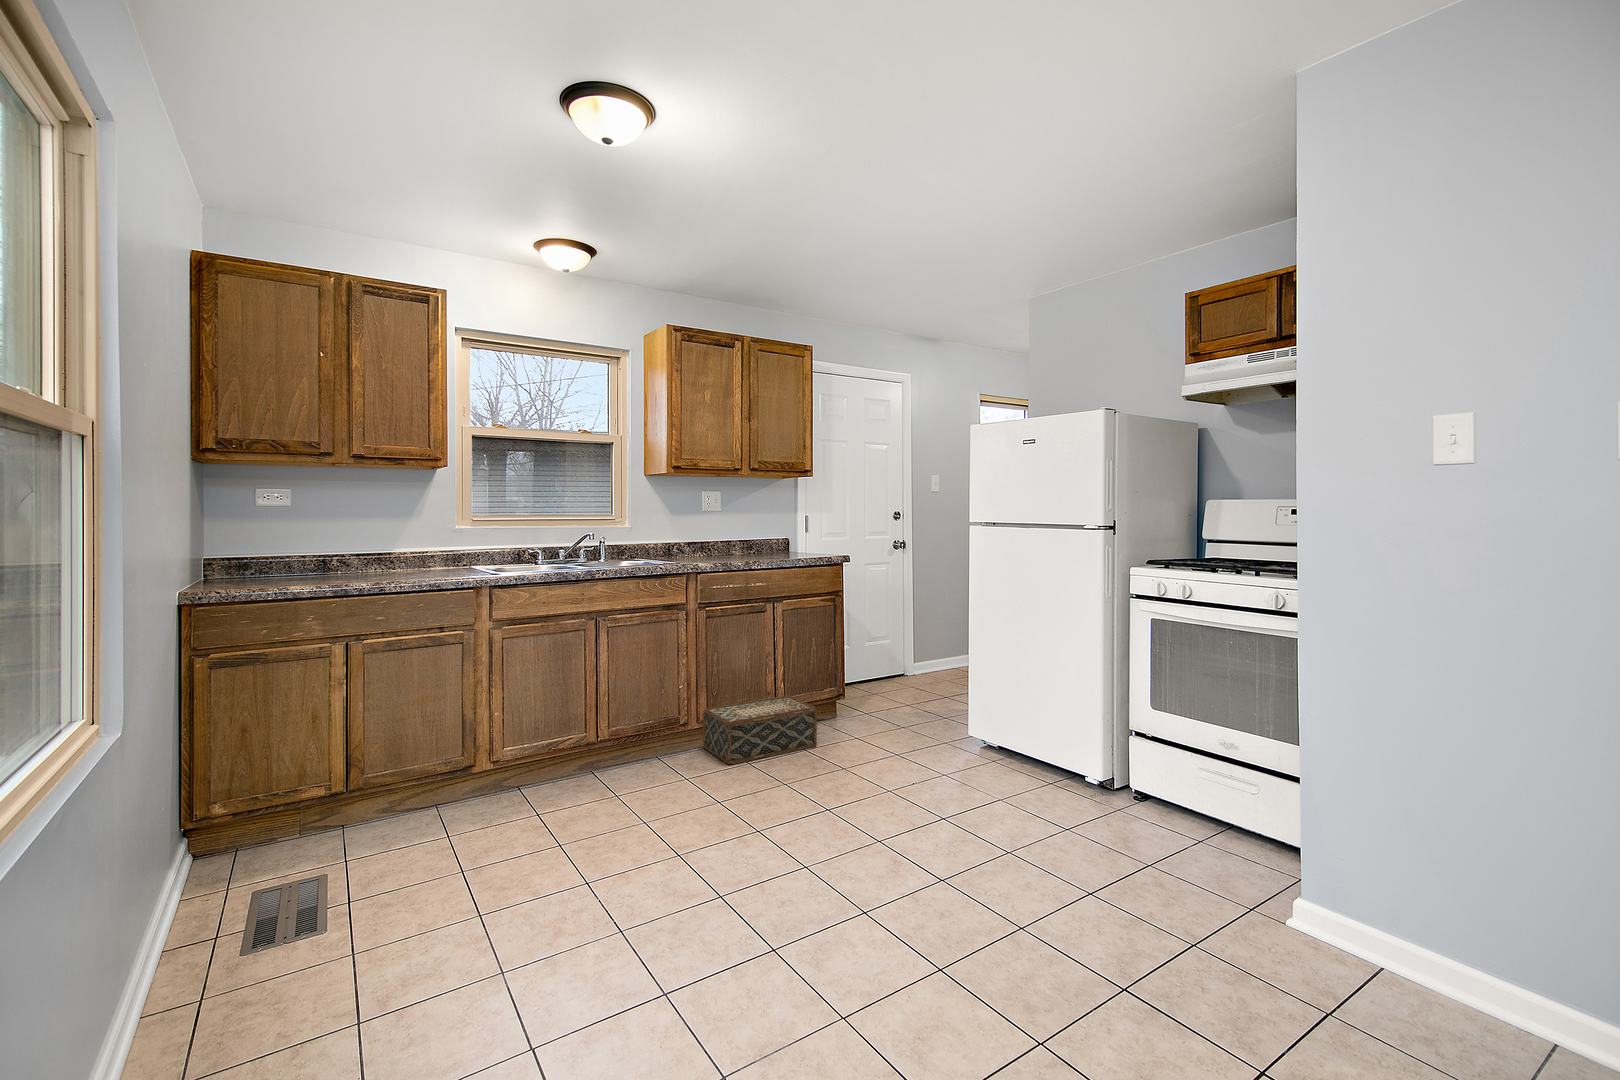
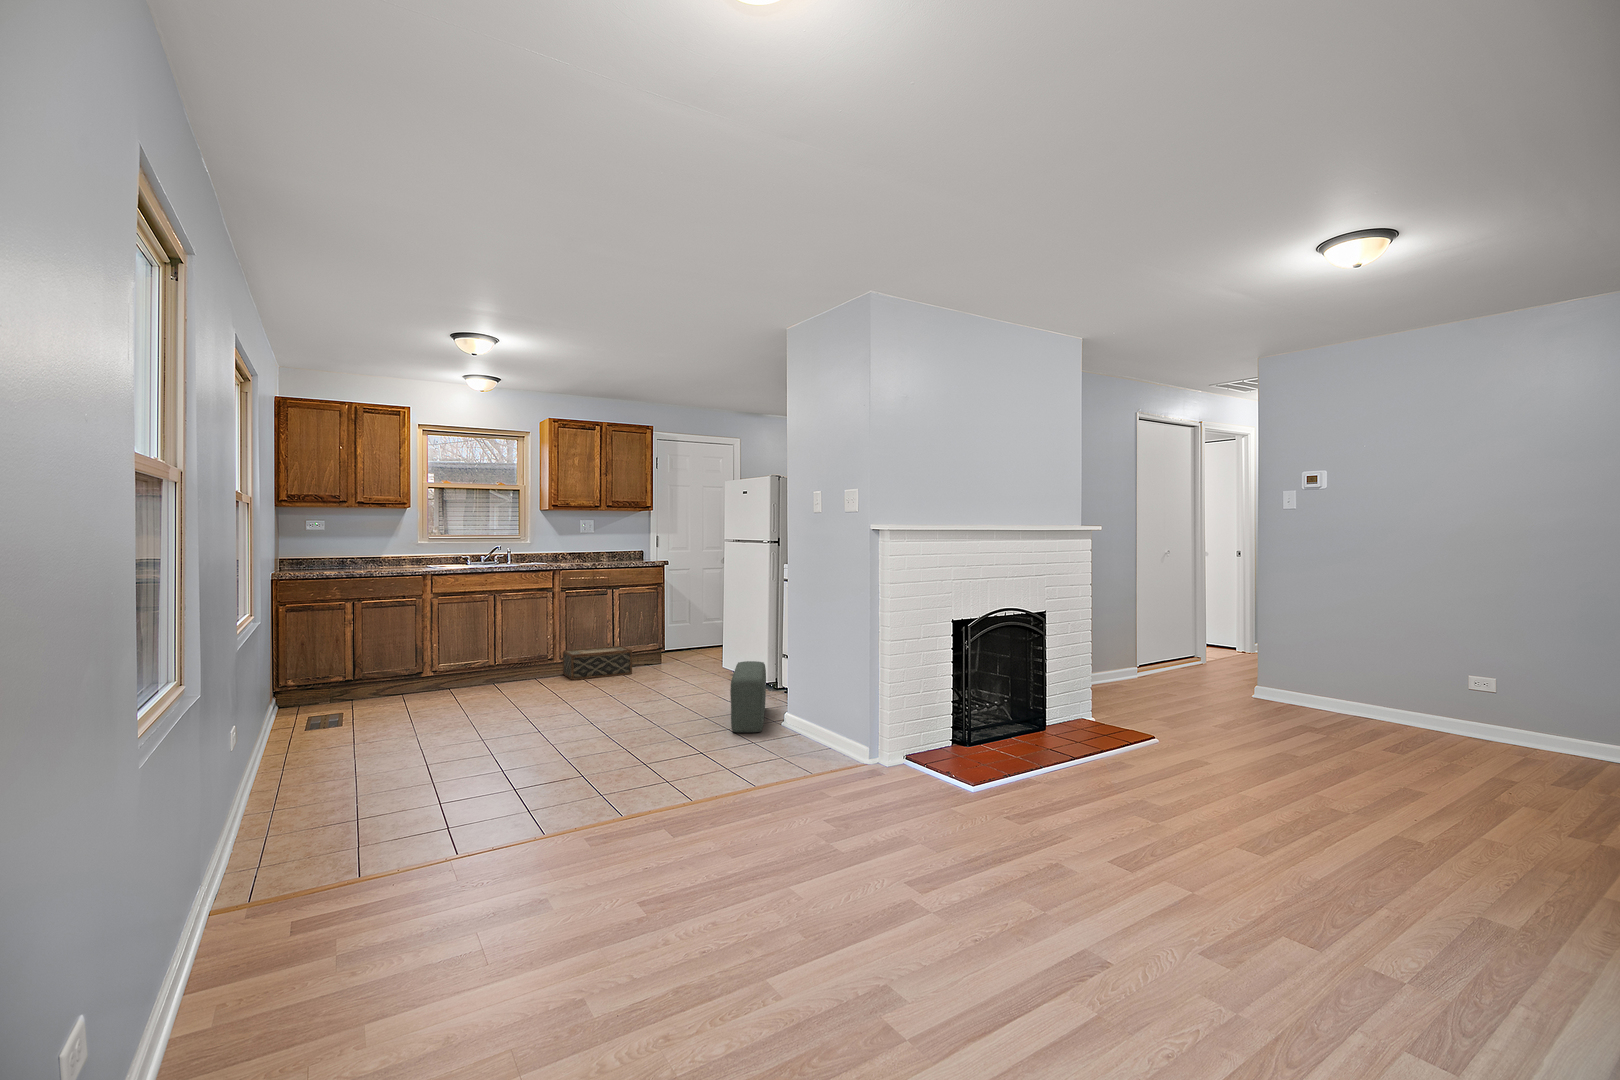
pouf: none [1119,774,1306,983] -> present [730,661,766,733]

